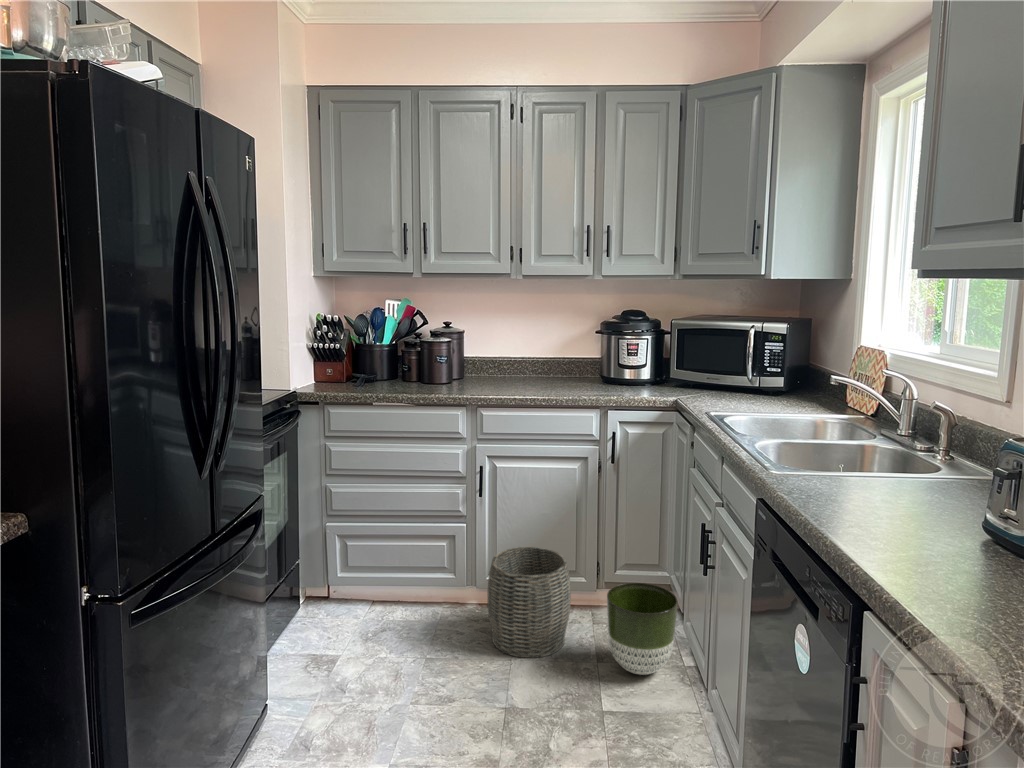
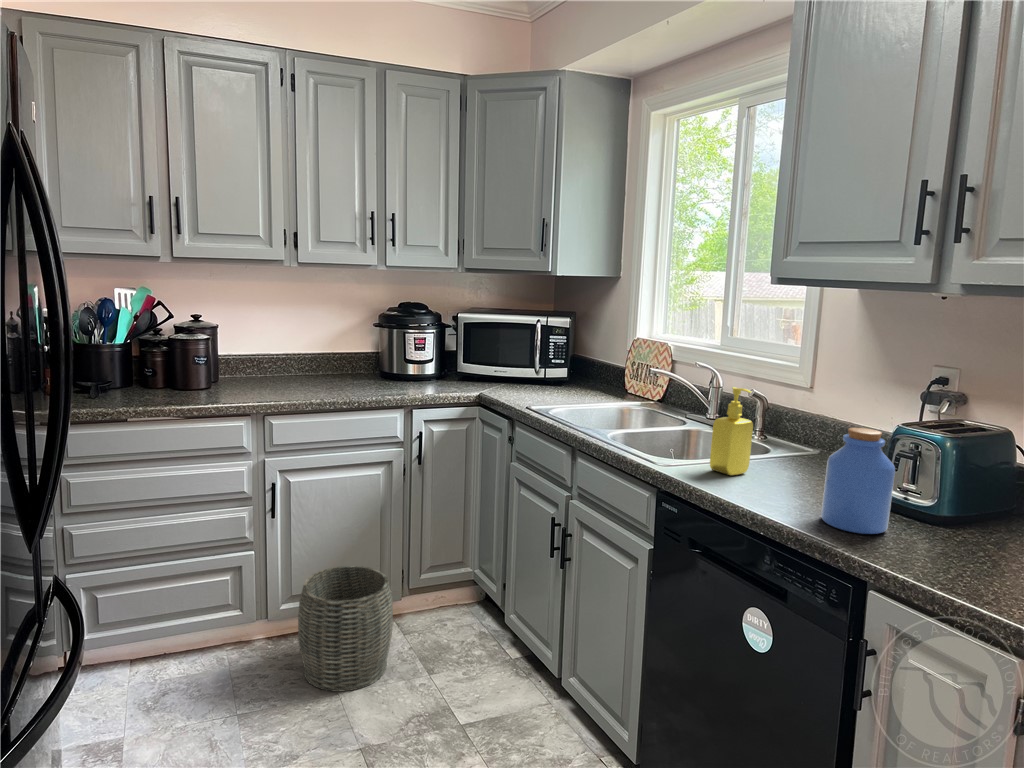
soap dispenser: none [829,390,885,490] -> present [710,387,753,476]
jar: none [897,436,991,567] -> present [821,428,895,534]
planter: present [607,583,678,675] -> none [440,584,511,677]

